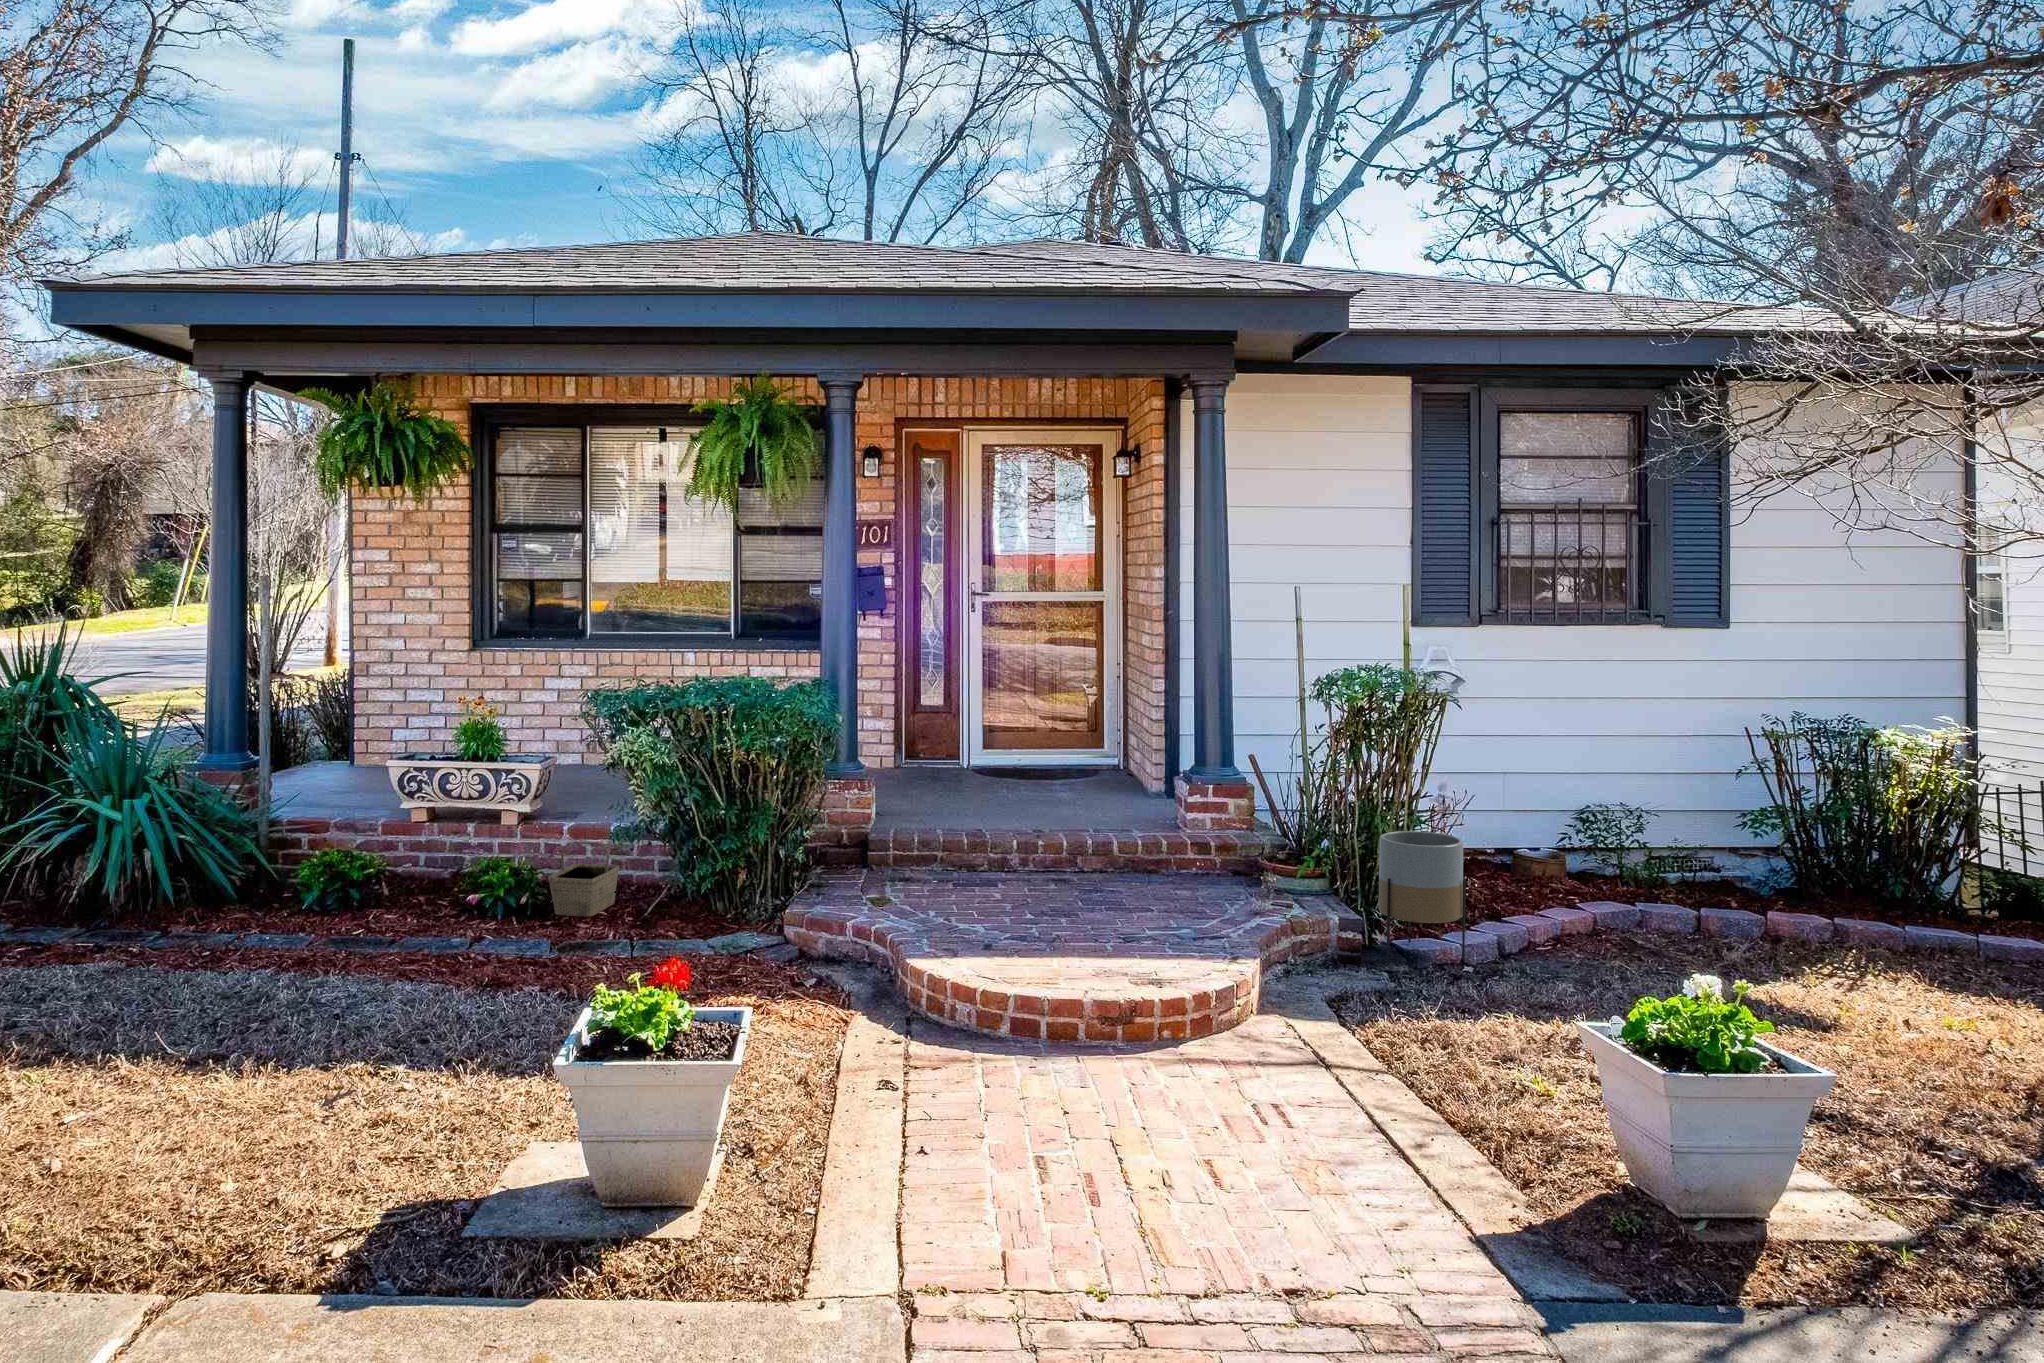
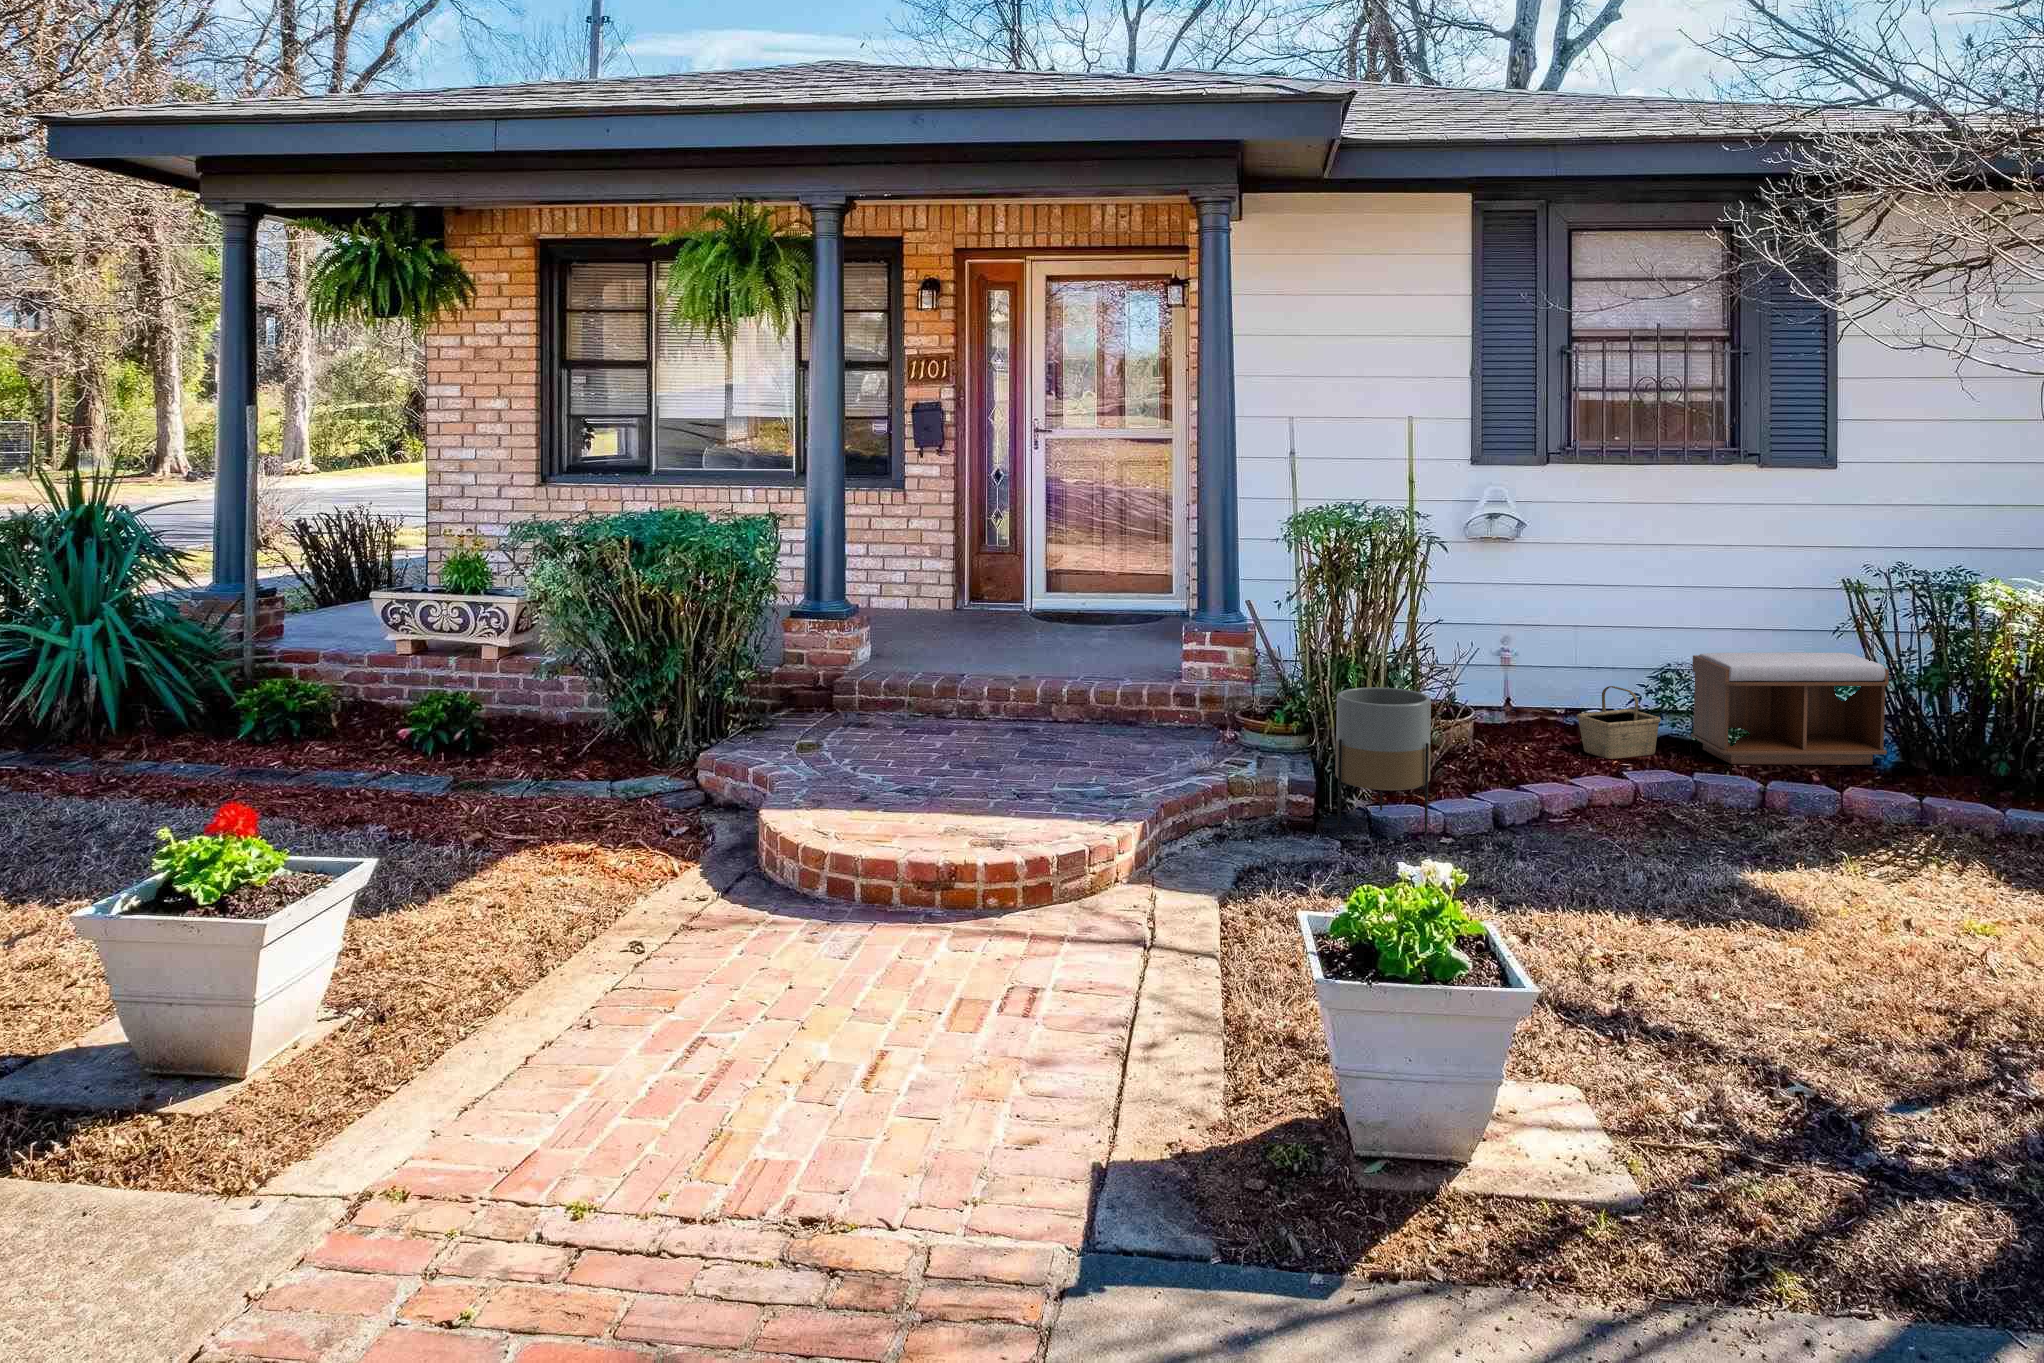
bench: none [1606,794,1771,894] -> present [1691,652,1889,765]
basket: present [548,842,619,917] -> present [1577,686,1661,759]

